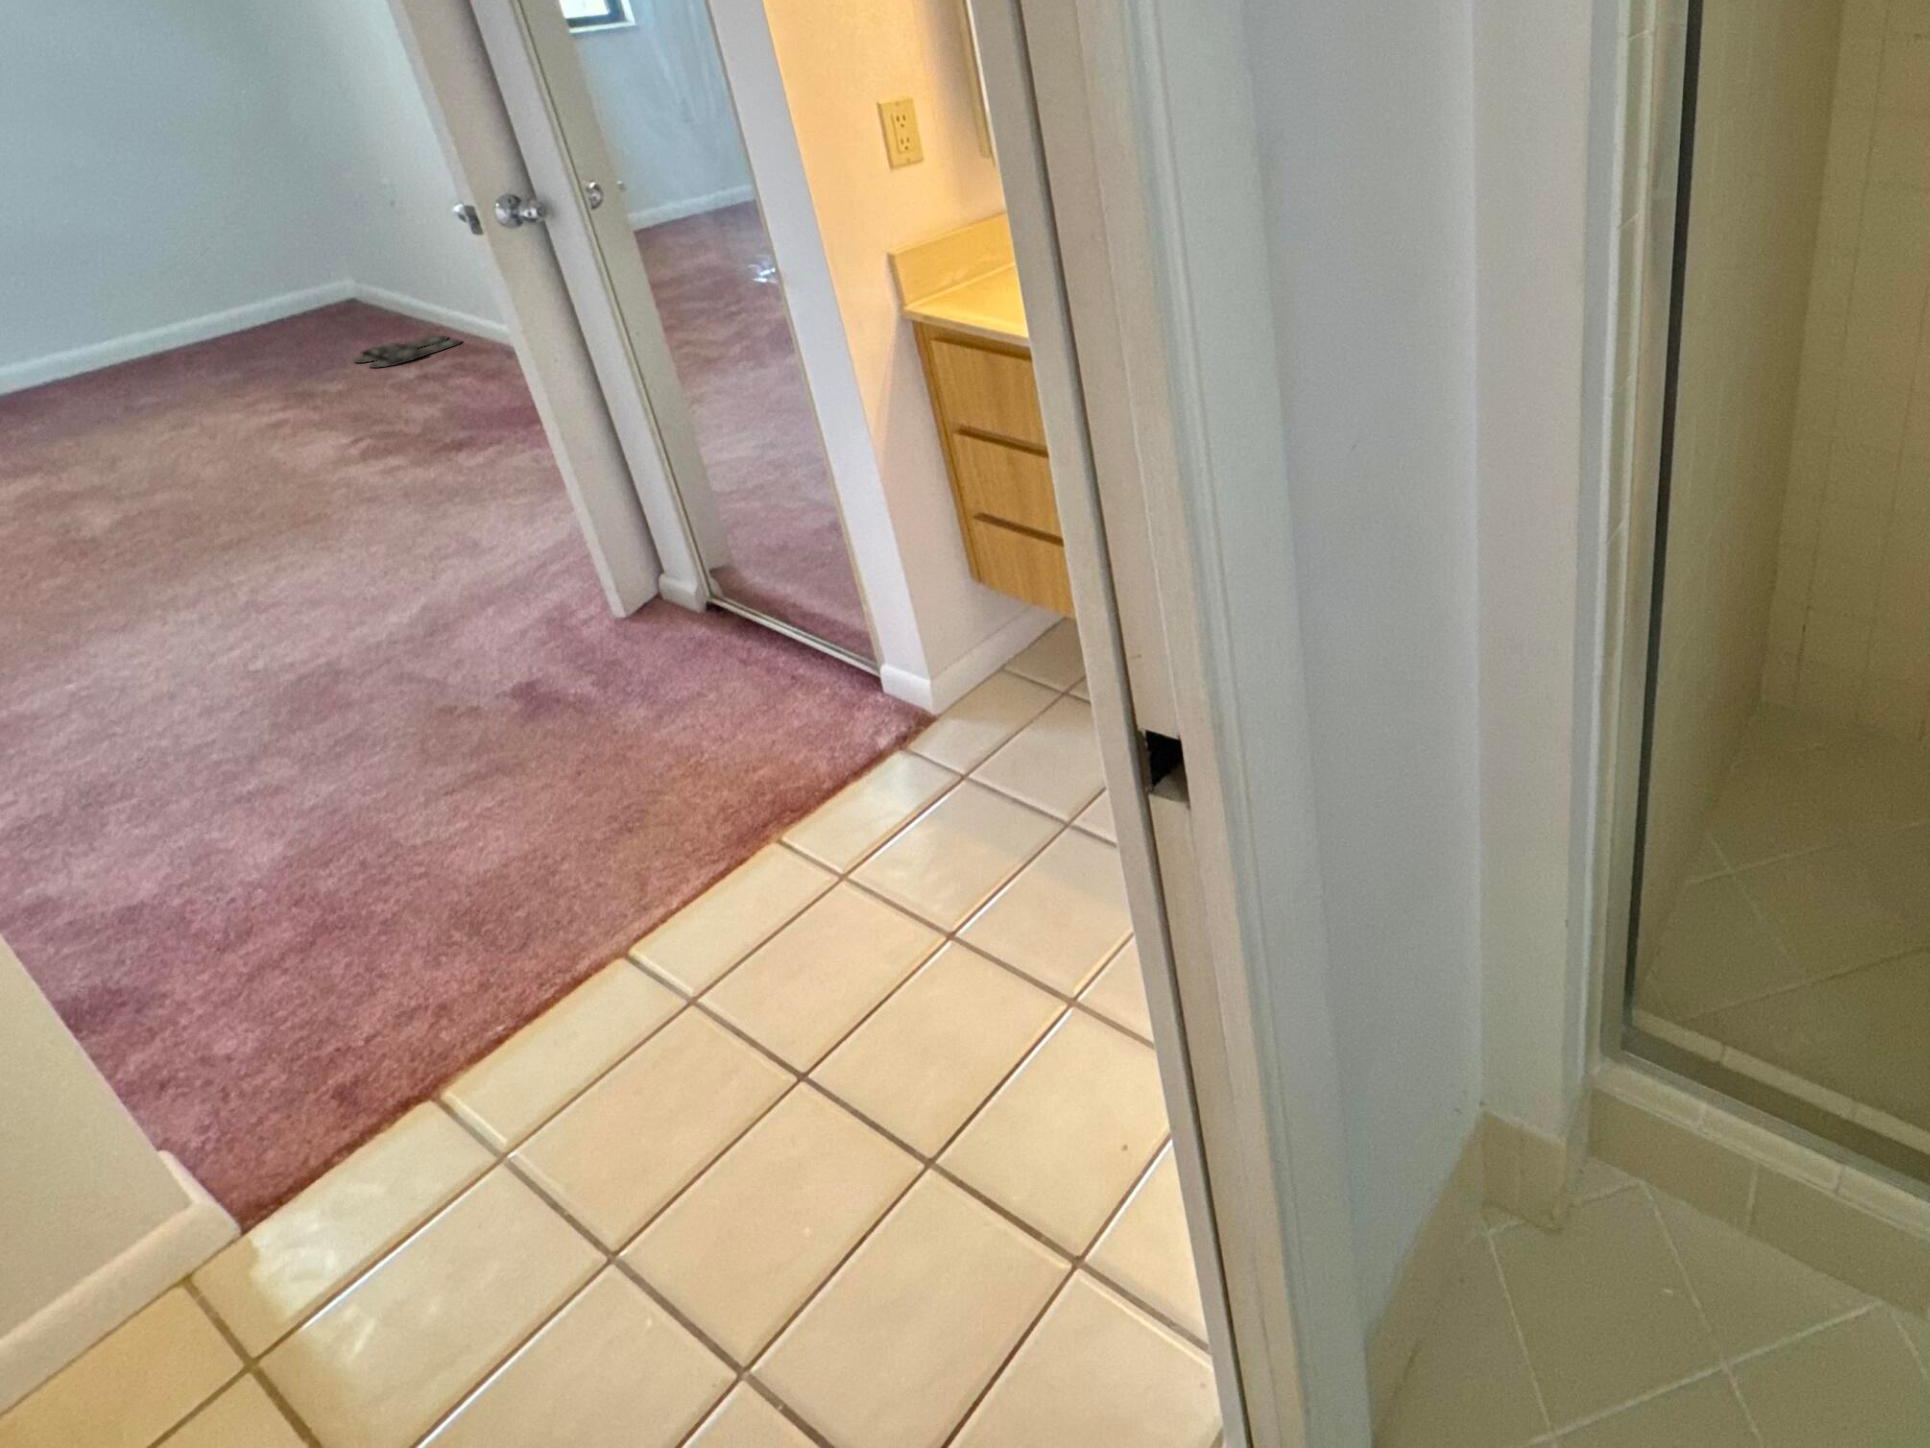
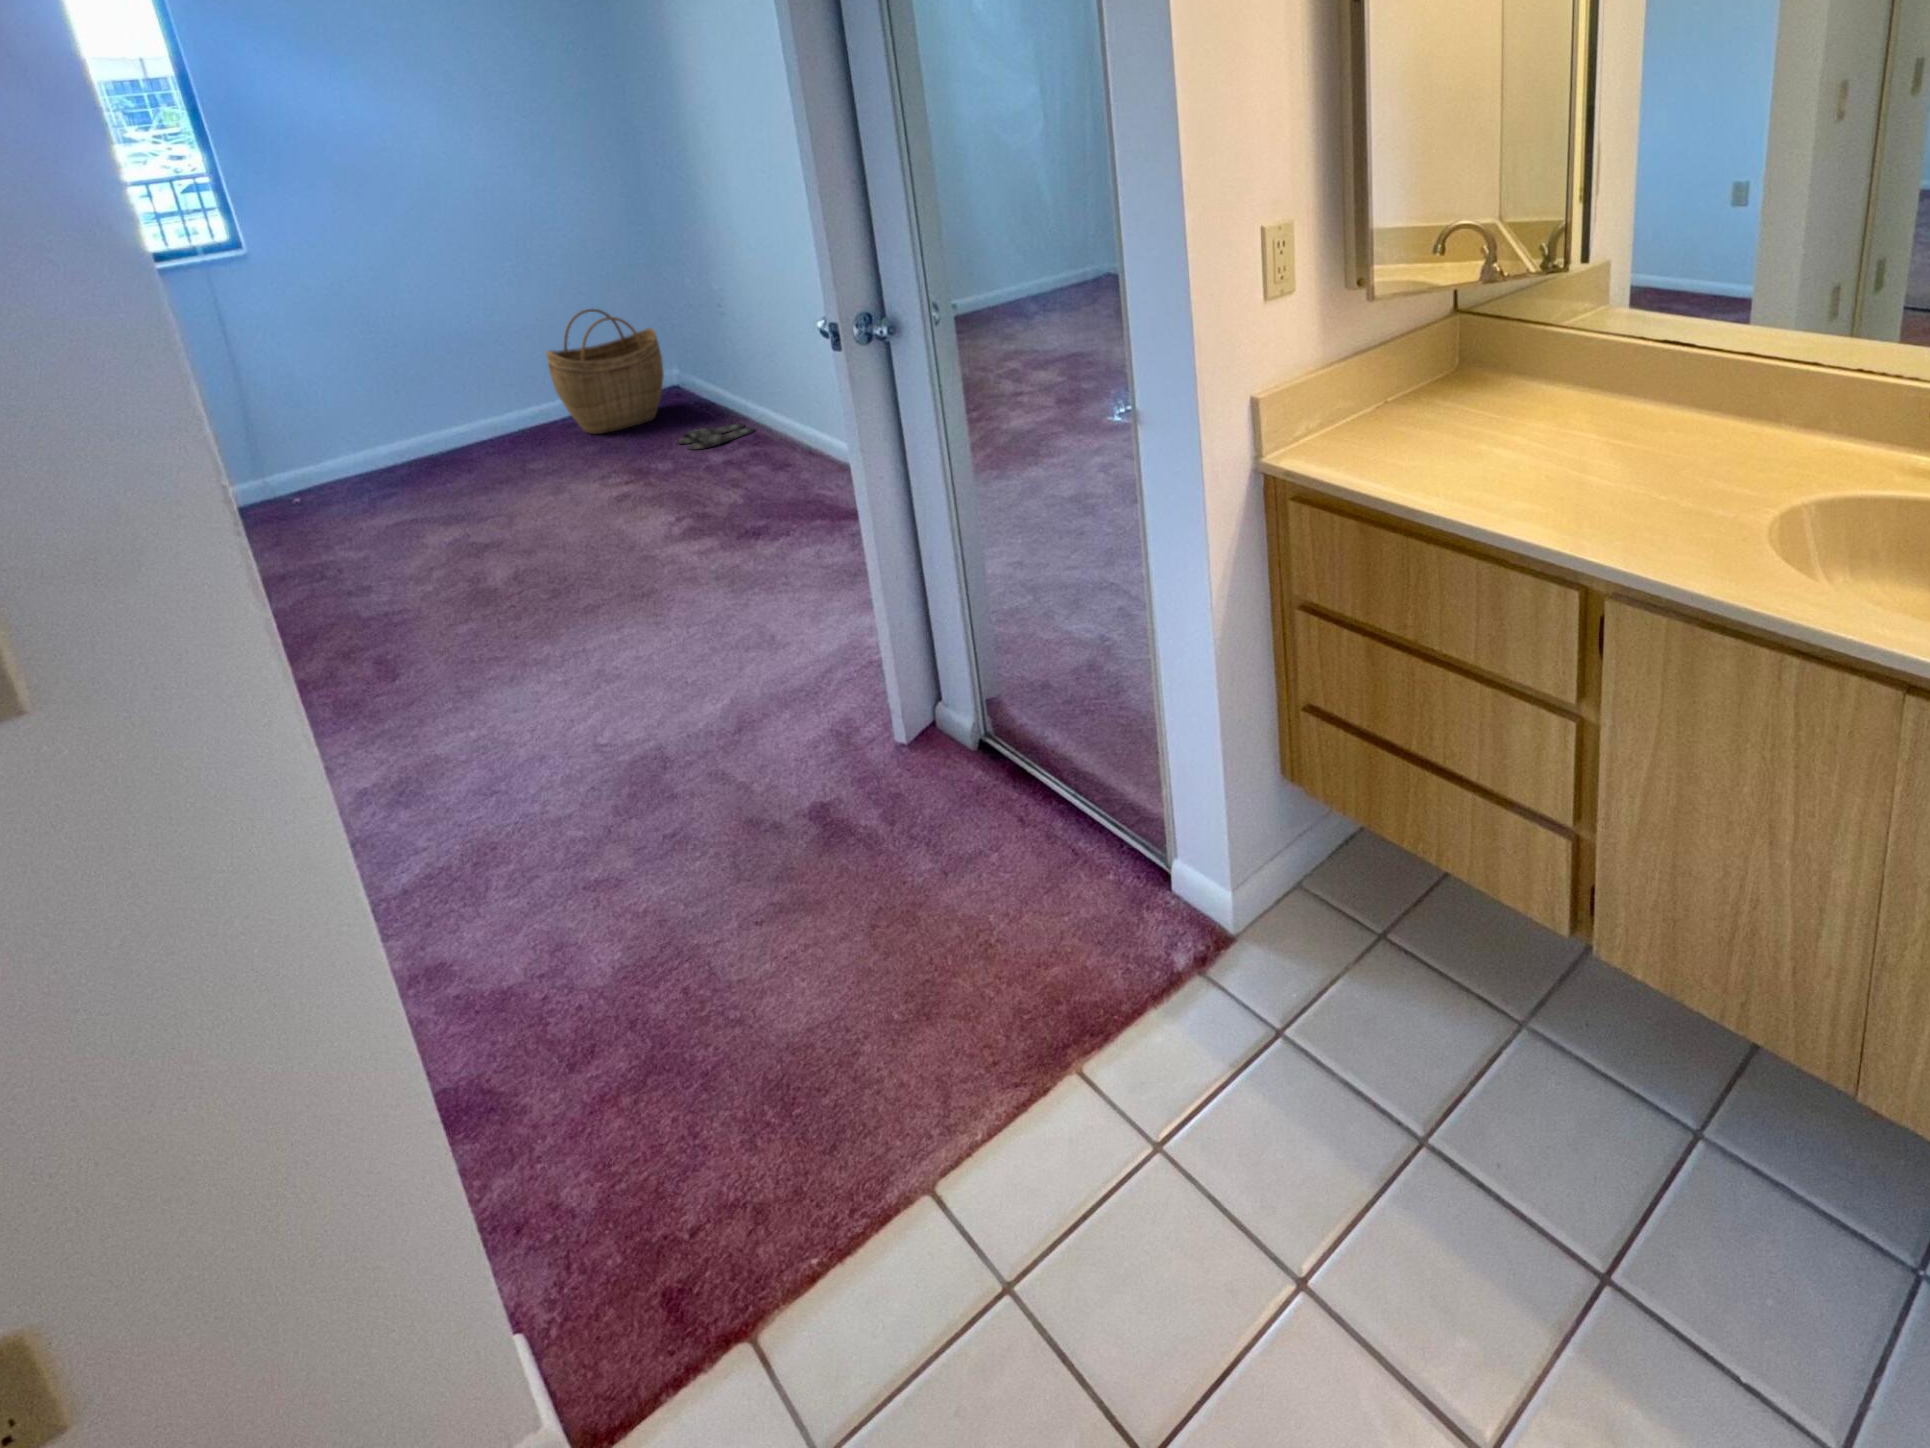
woven basket: none [138,211,327,360] -> present [546,309,664,434]

